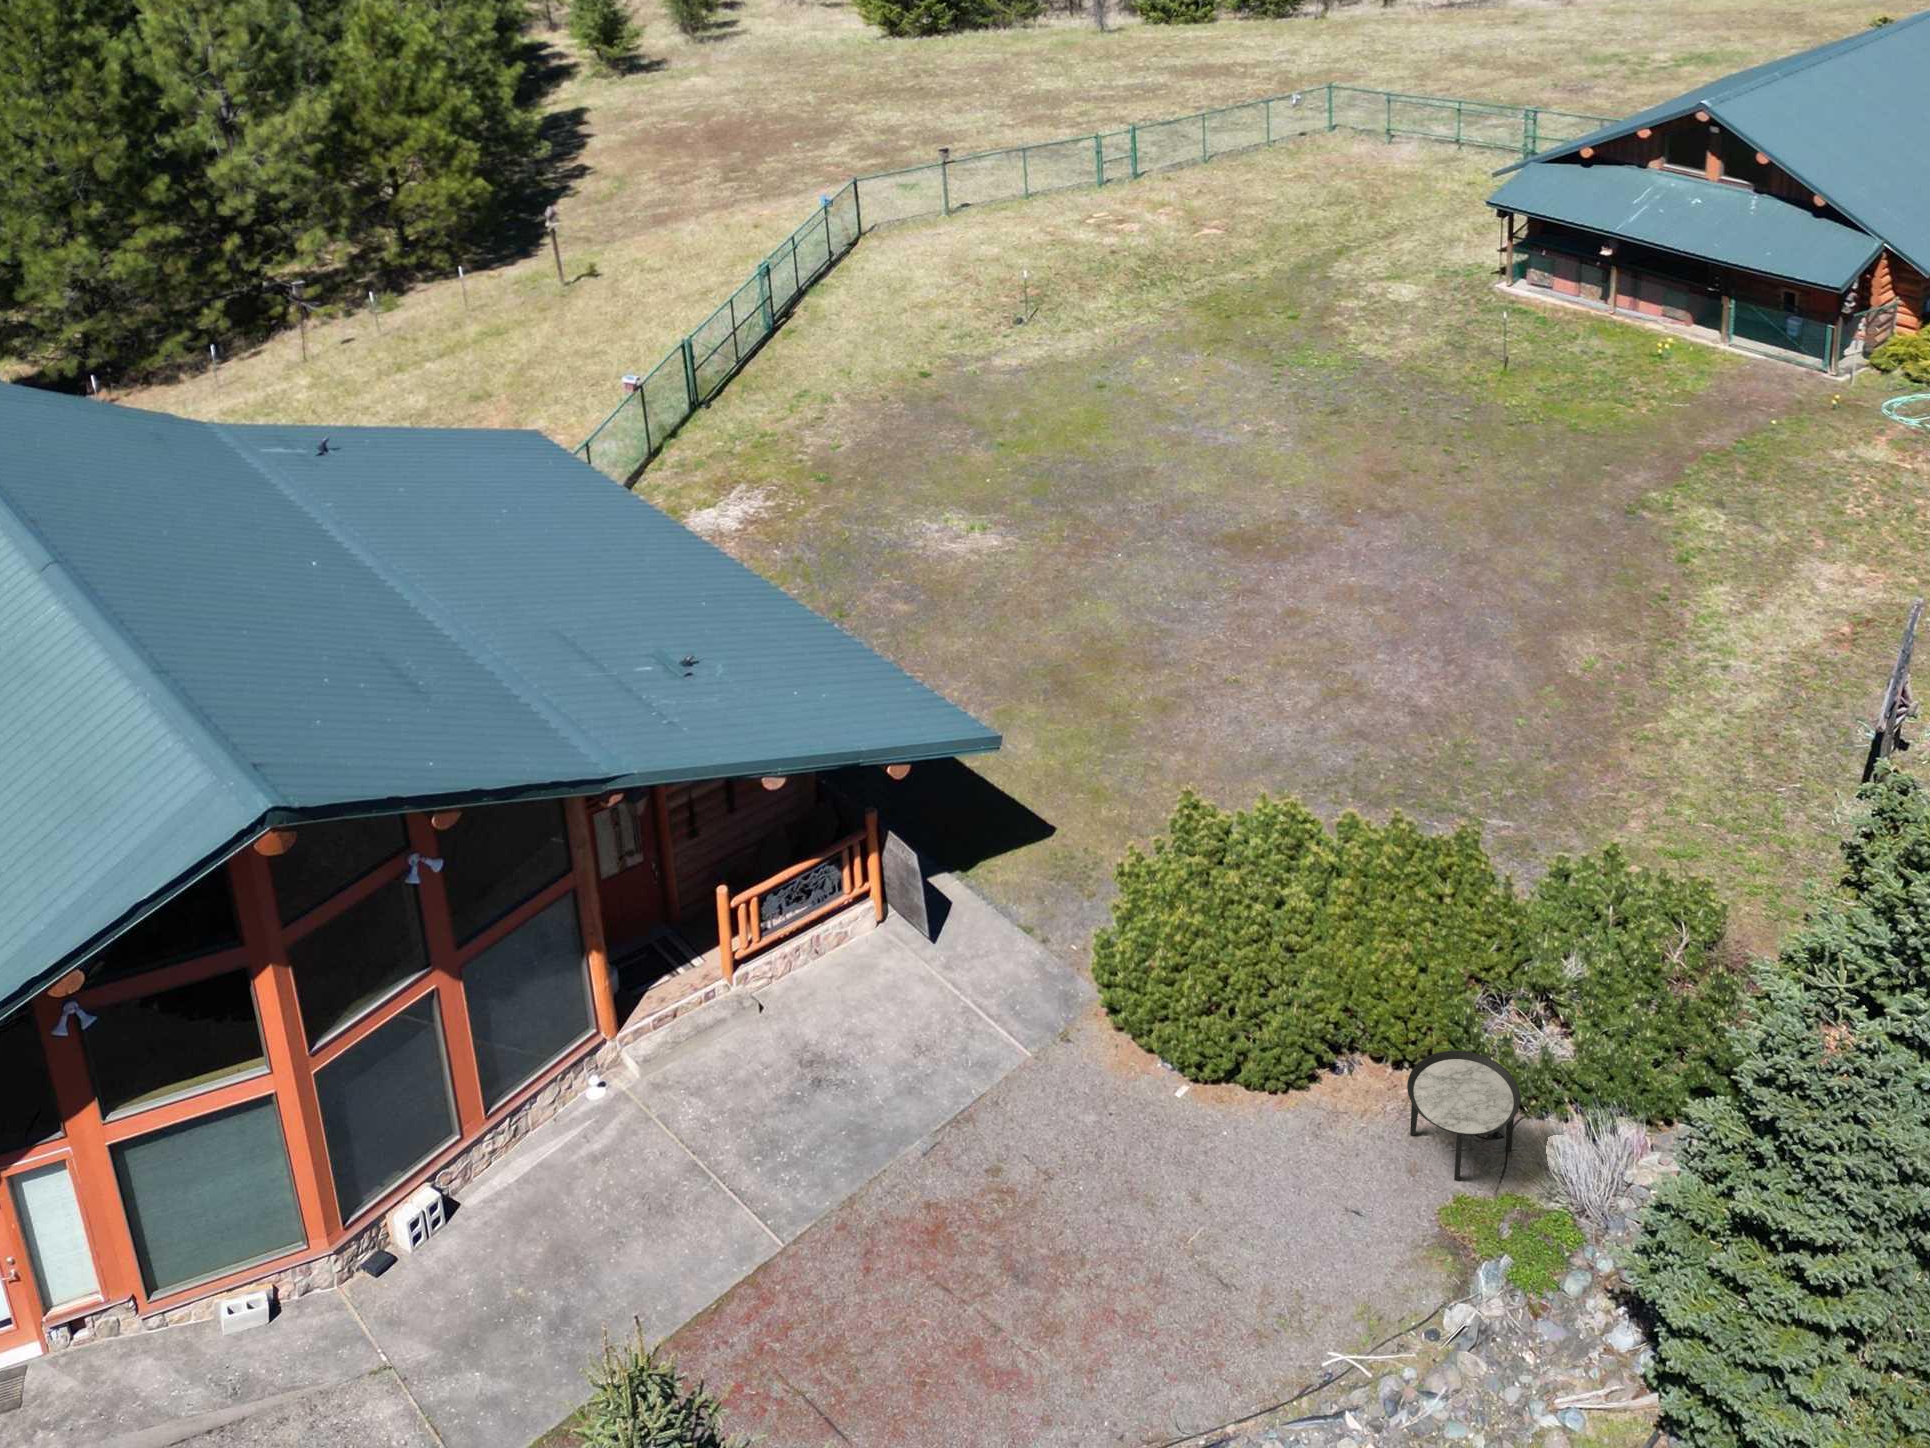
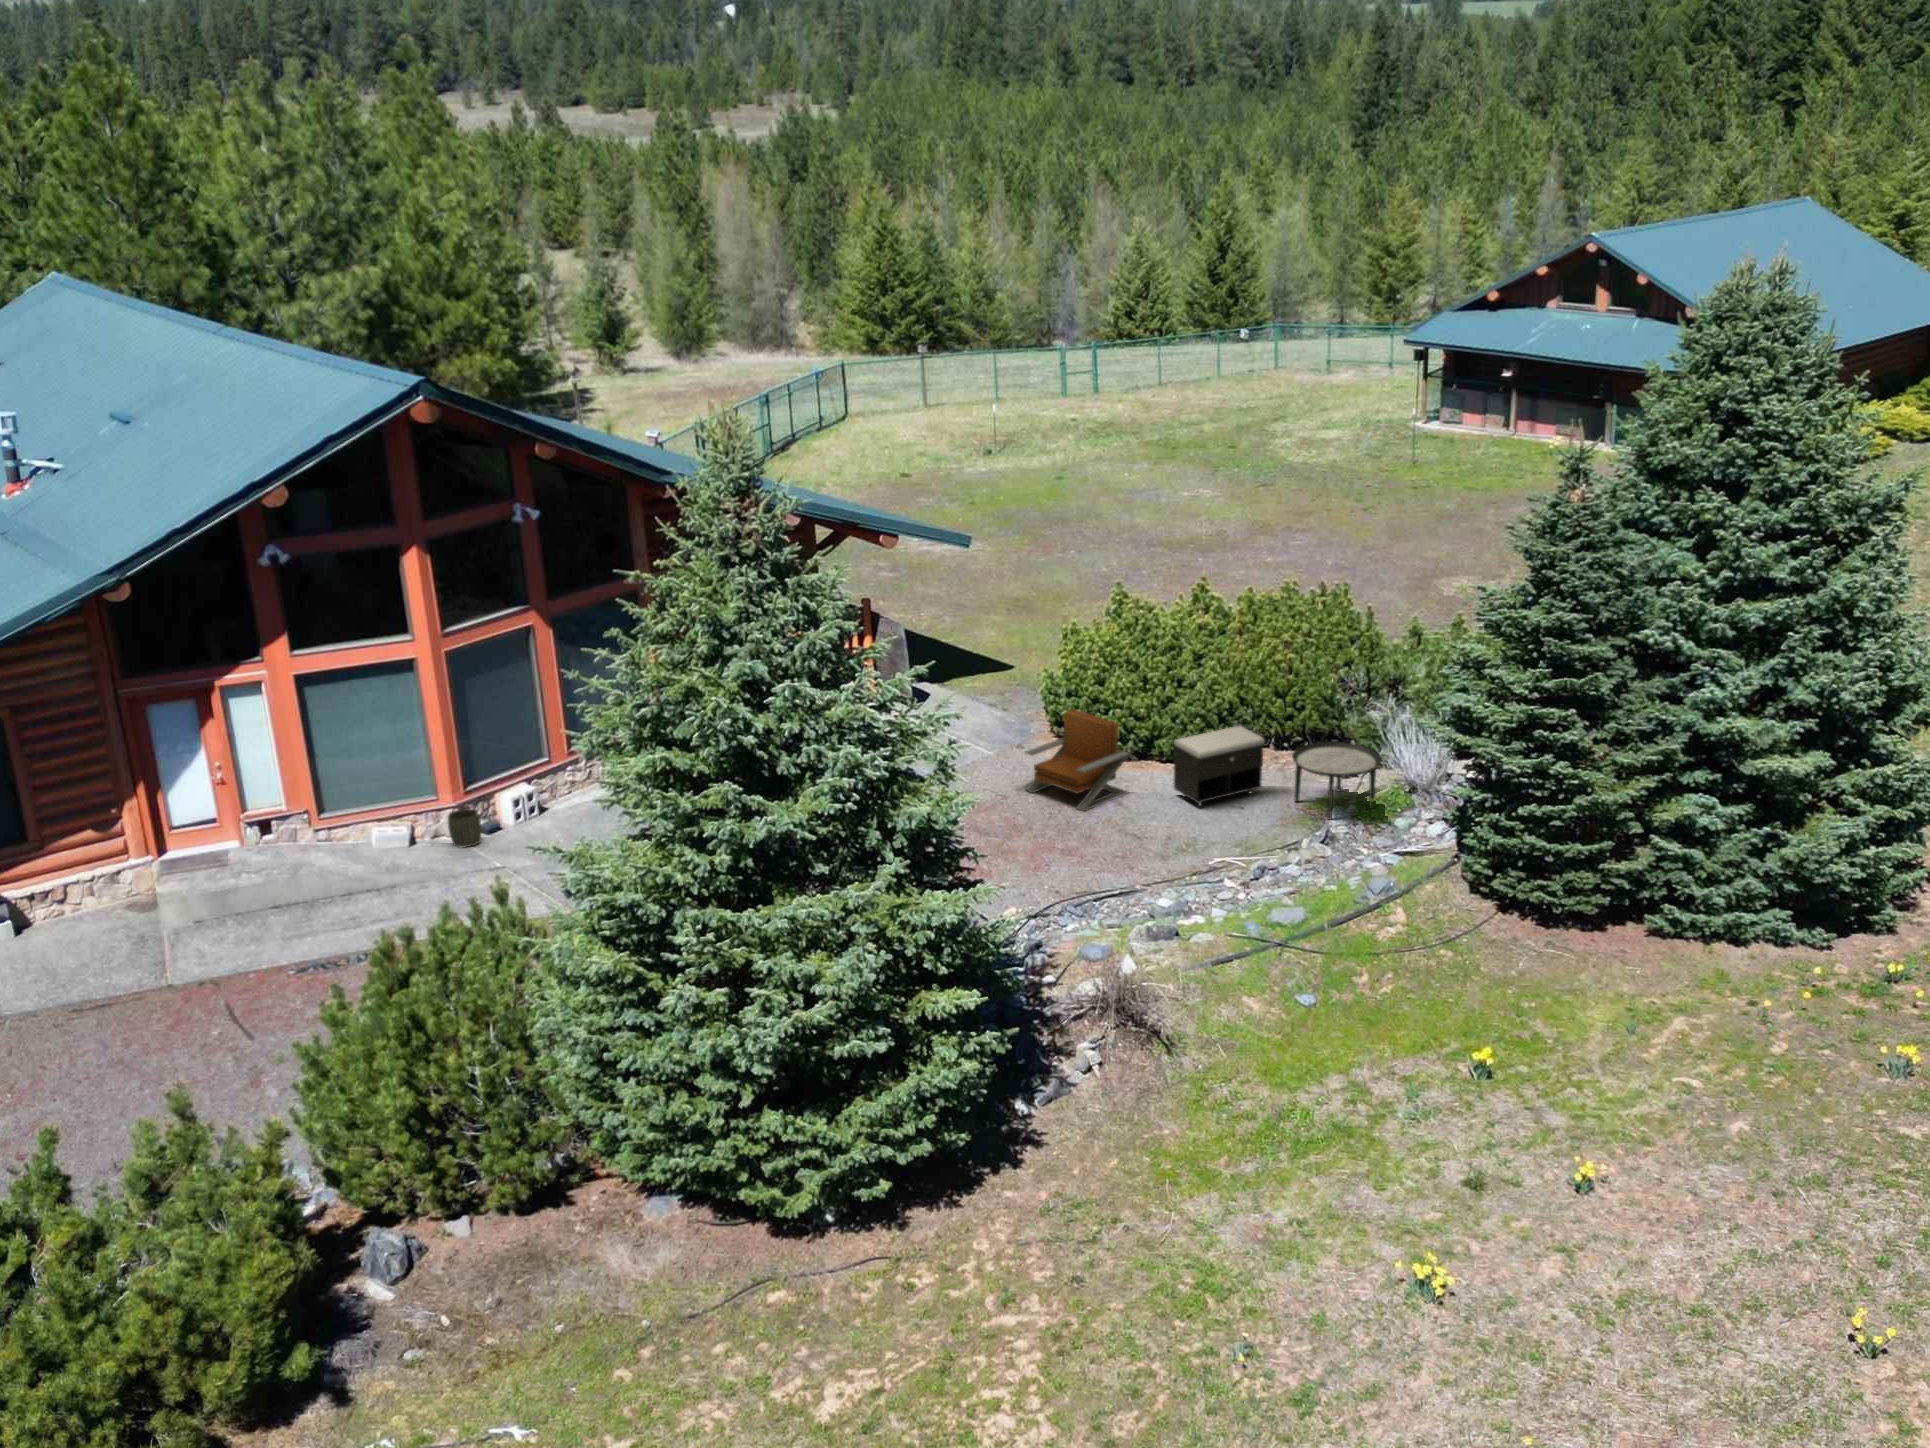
lounge chair: none [1069,995,1202,1156] -> present [1026,710,1130,811]
storage bench: none [1257,1020,1372,1146] -> present [1174,726,1265,806]
woven basket: none [320,1257,365,1318] -> present [448,809,482,847]

